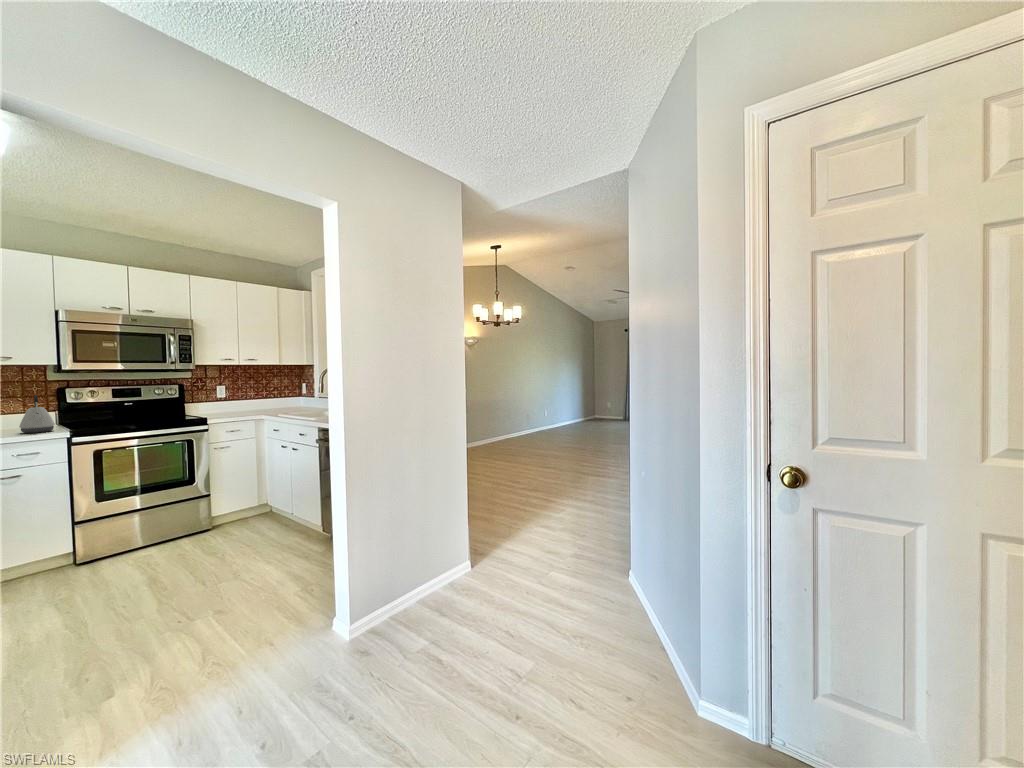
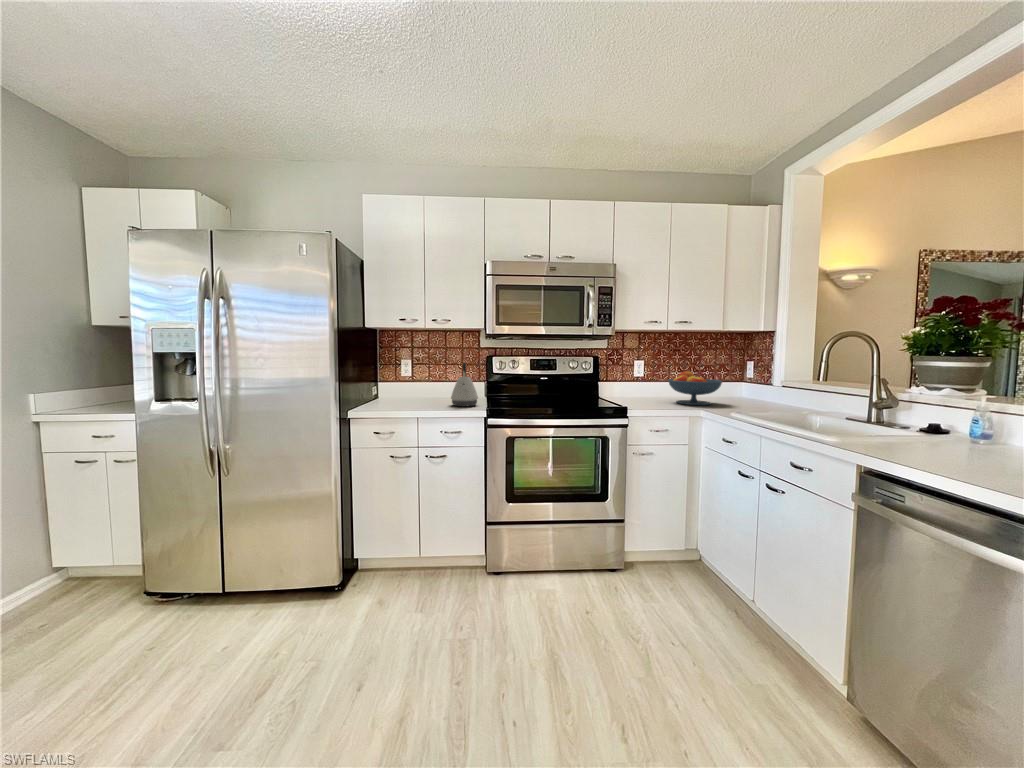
fruit bowl: none [242,392,280,413] -> present [668,371,722,405]

